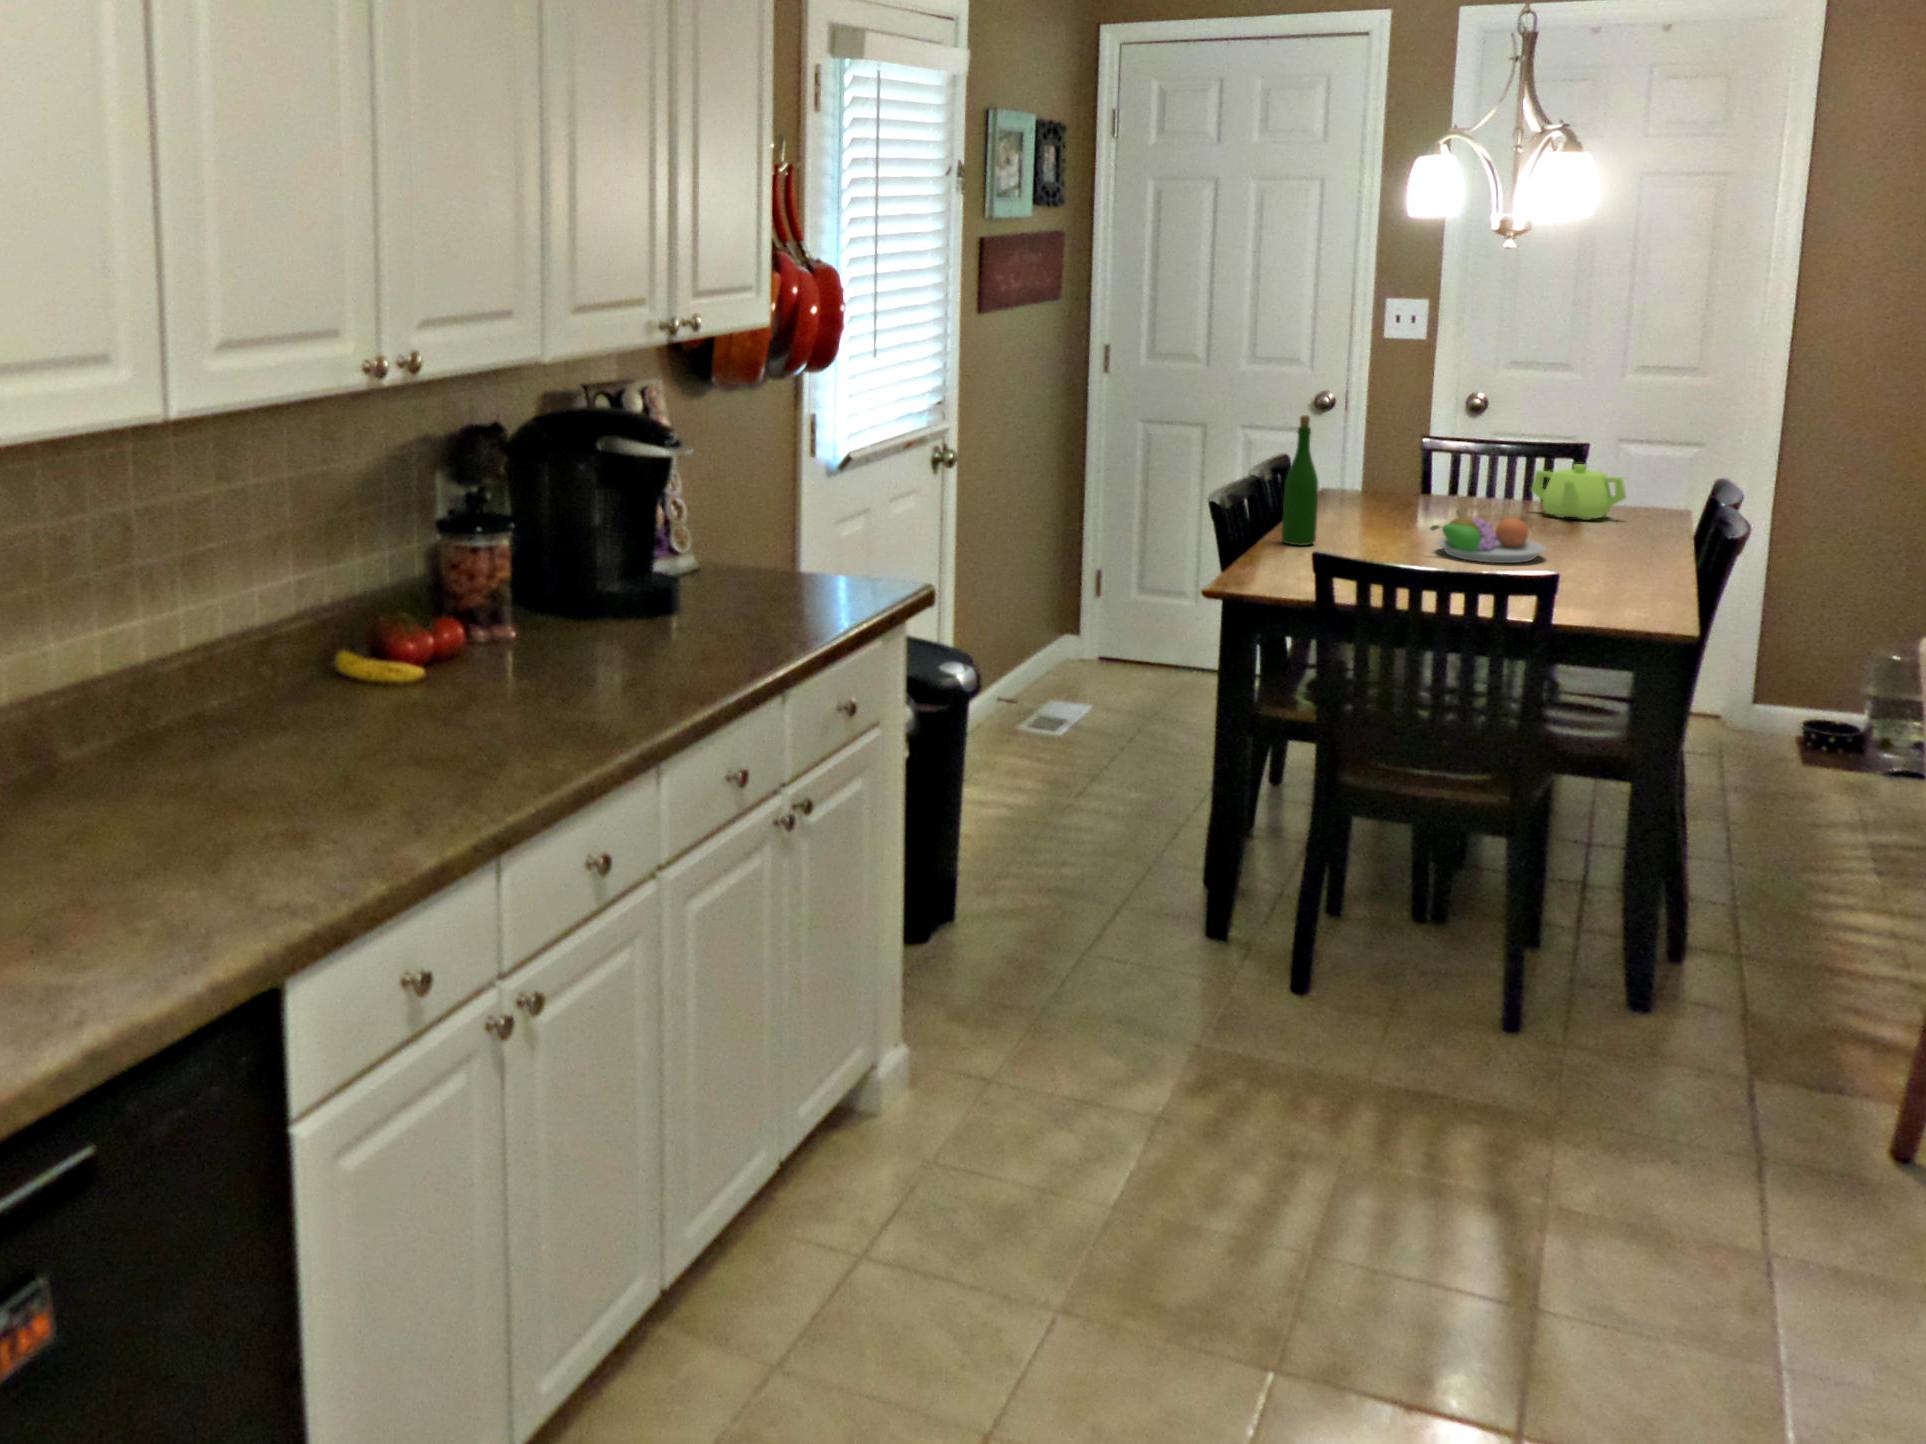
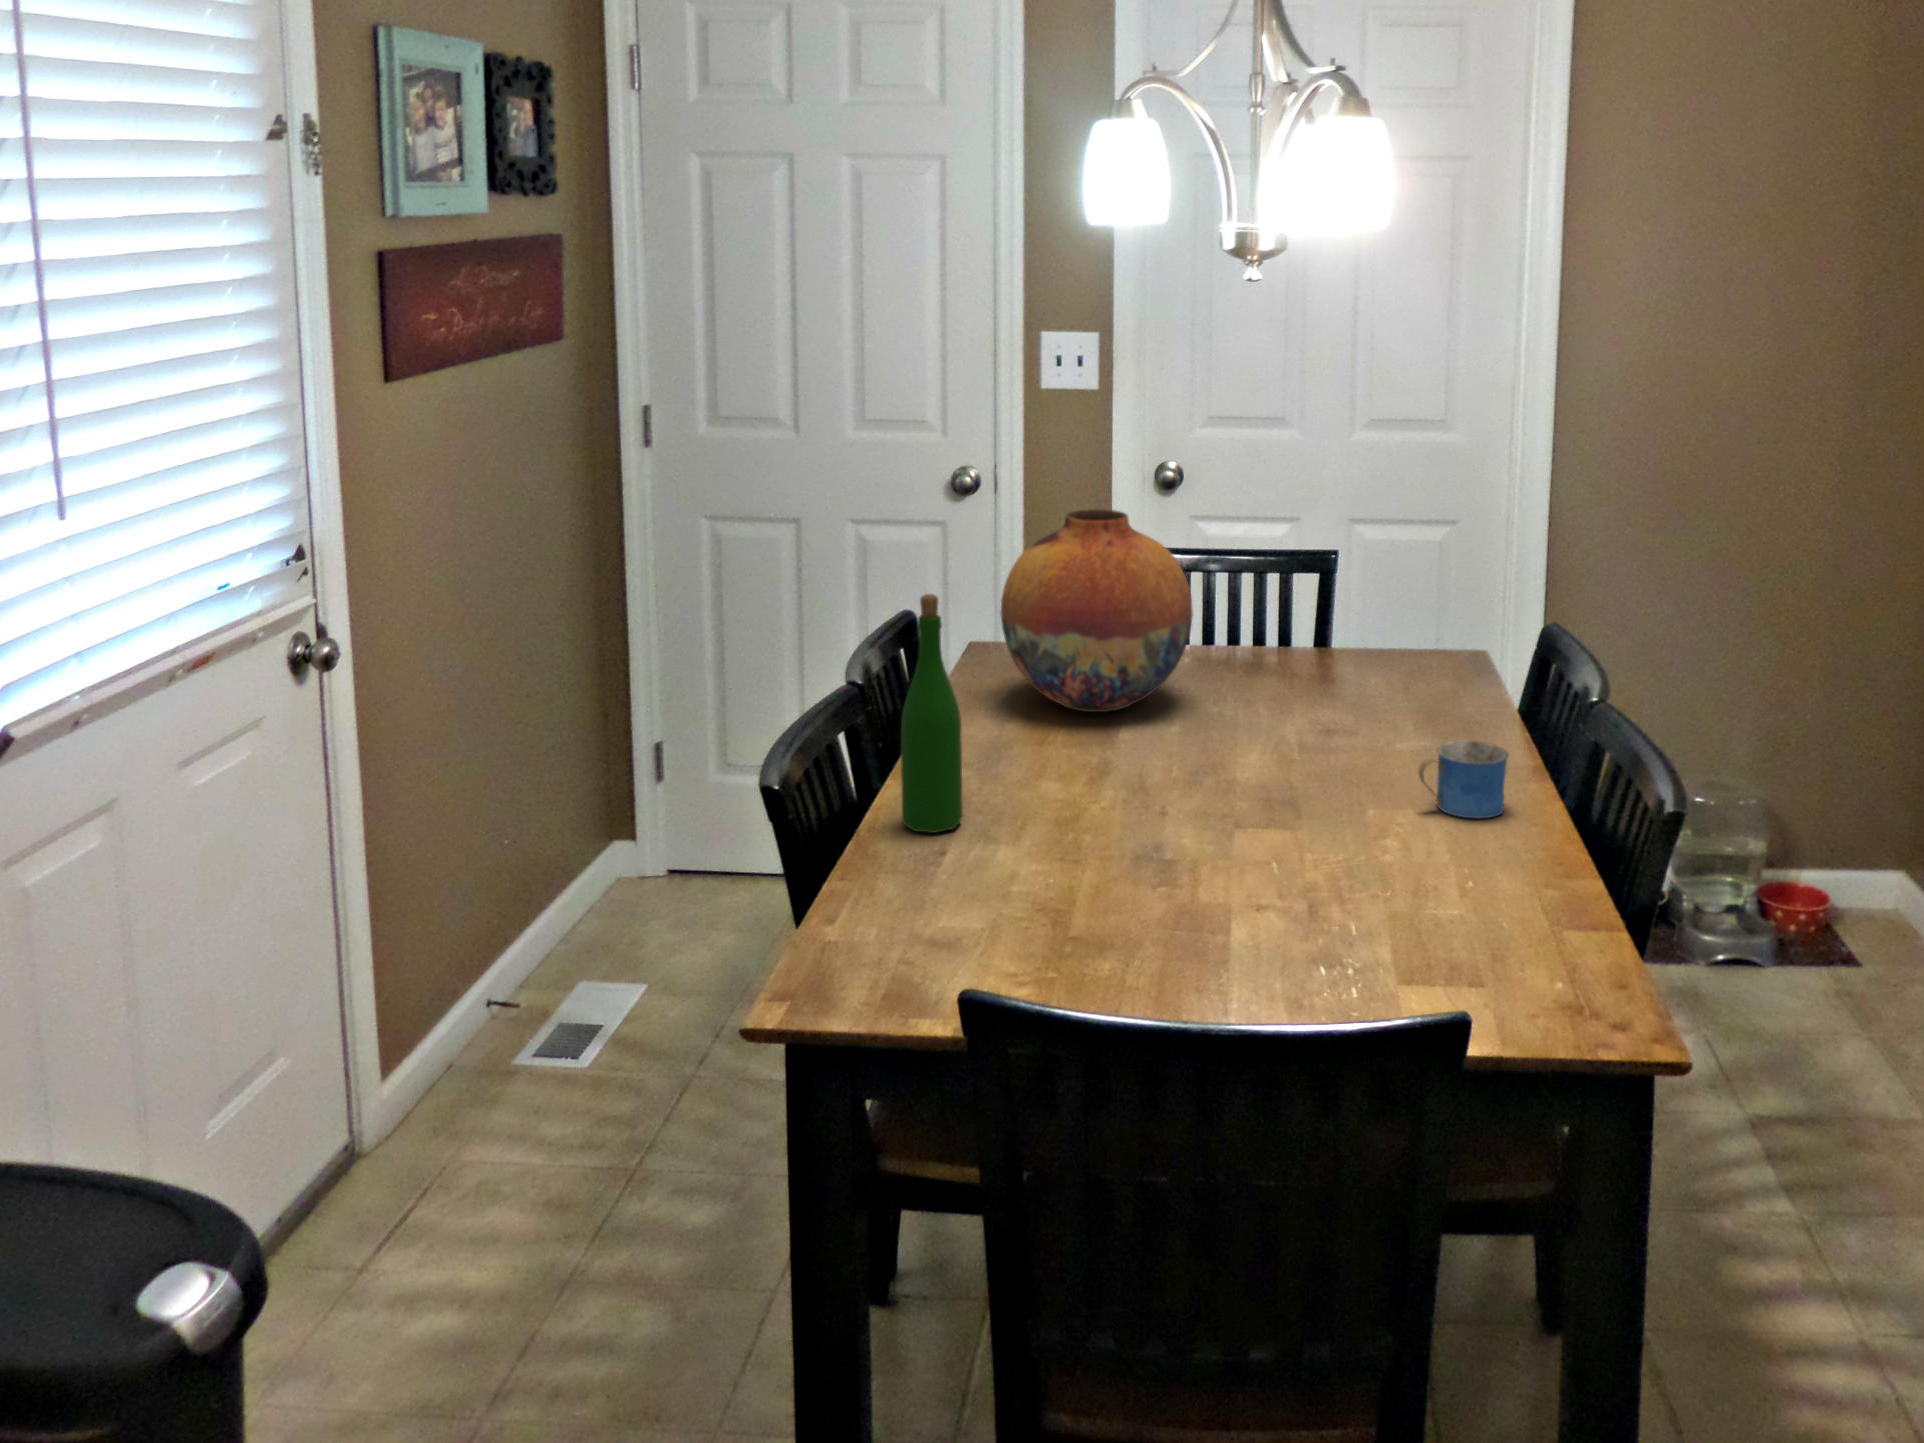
vase: none [1345,394,1471,517] -> present [1001,509,1193,712]
teapot: present [1531,464,1626,520] -> none [1276,603,1411,692]
fruit bowl: present [1430,511,1546,563] -> none [1156,741,1344,846]
mug: none [1599,523,1659,564] -> present [1419,741,1509,818]

